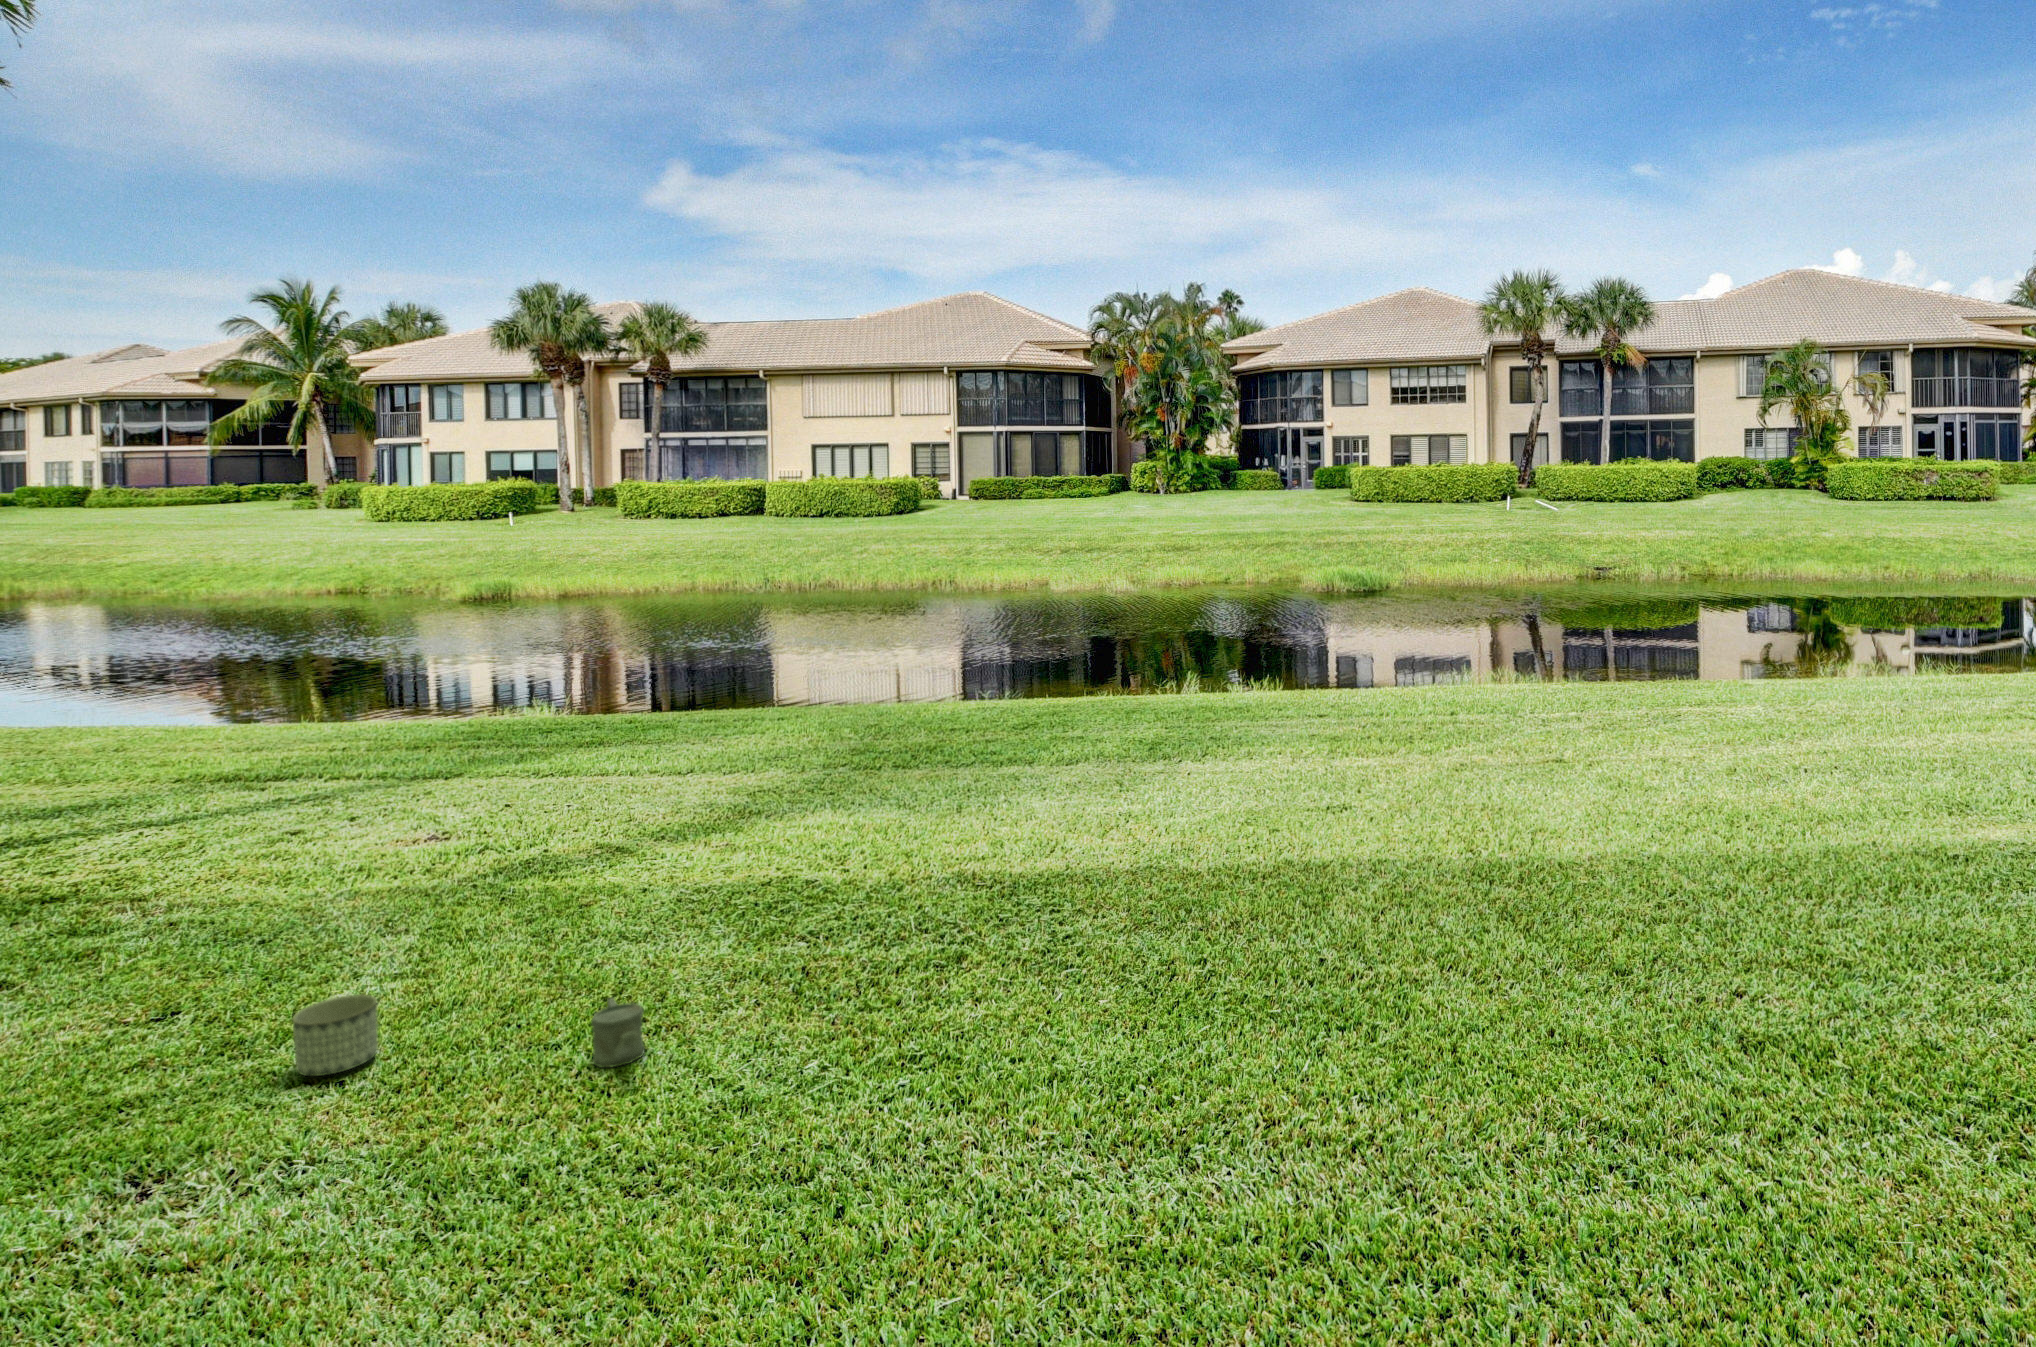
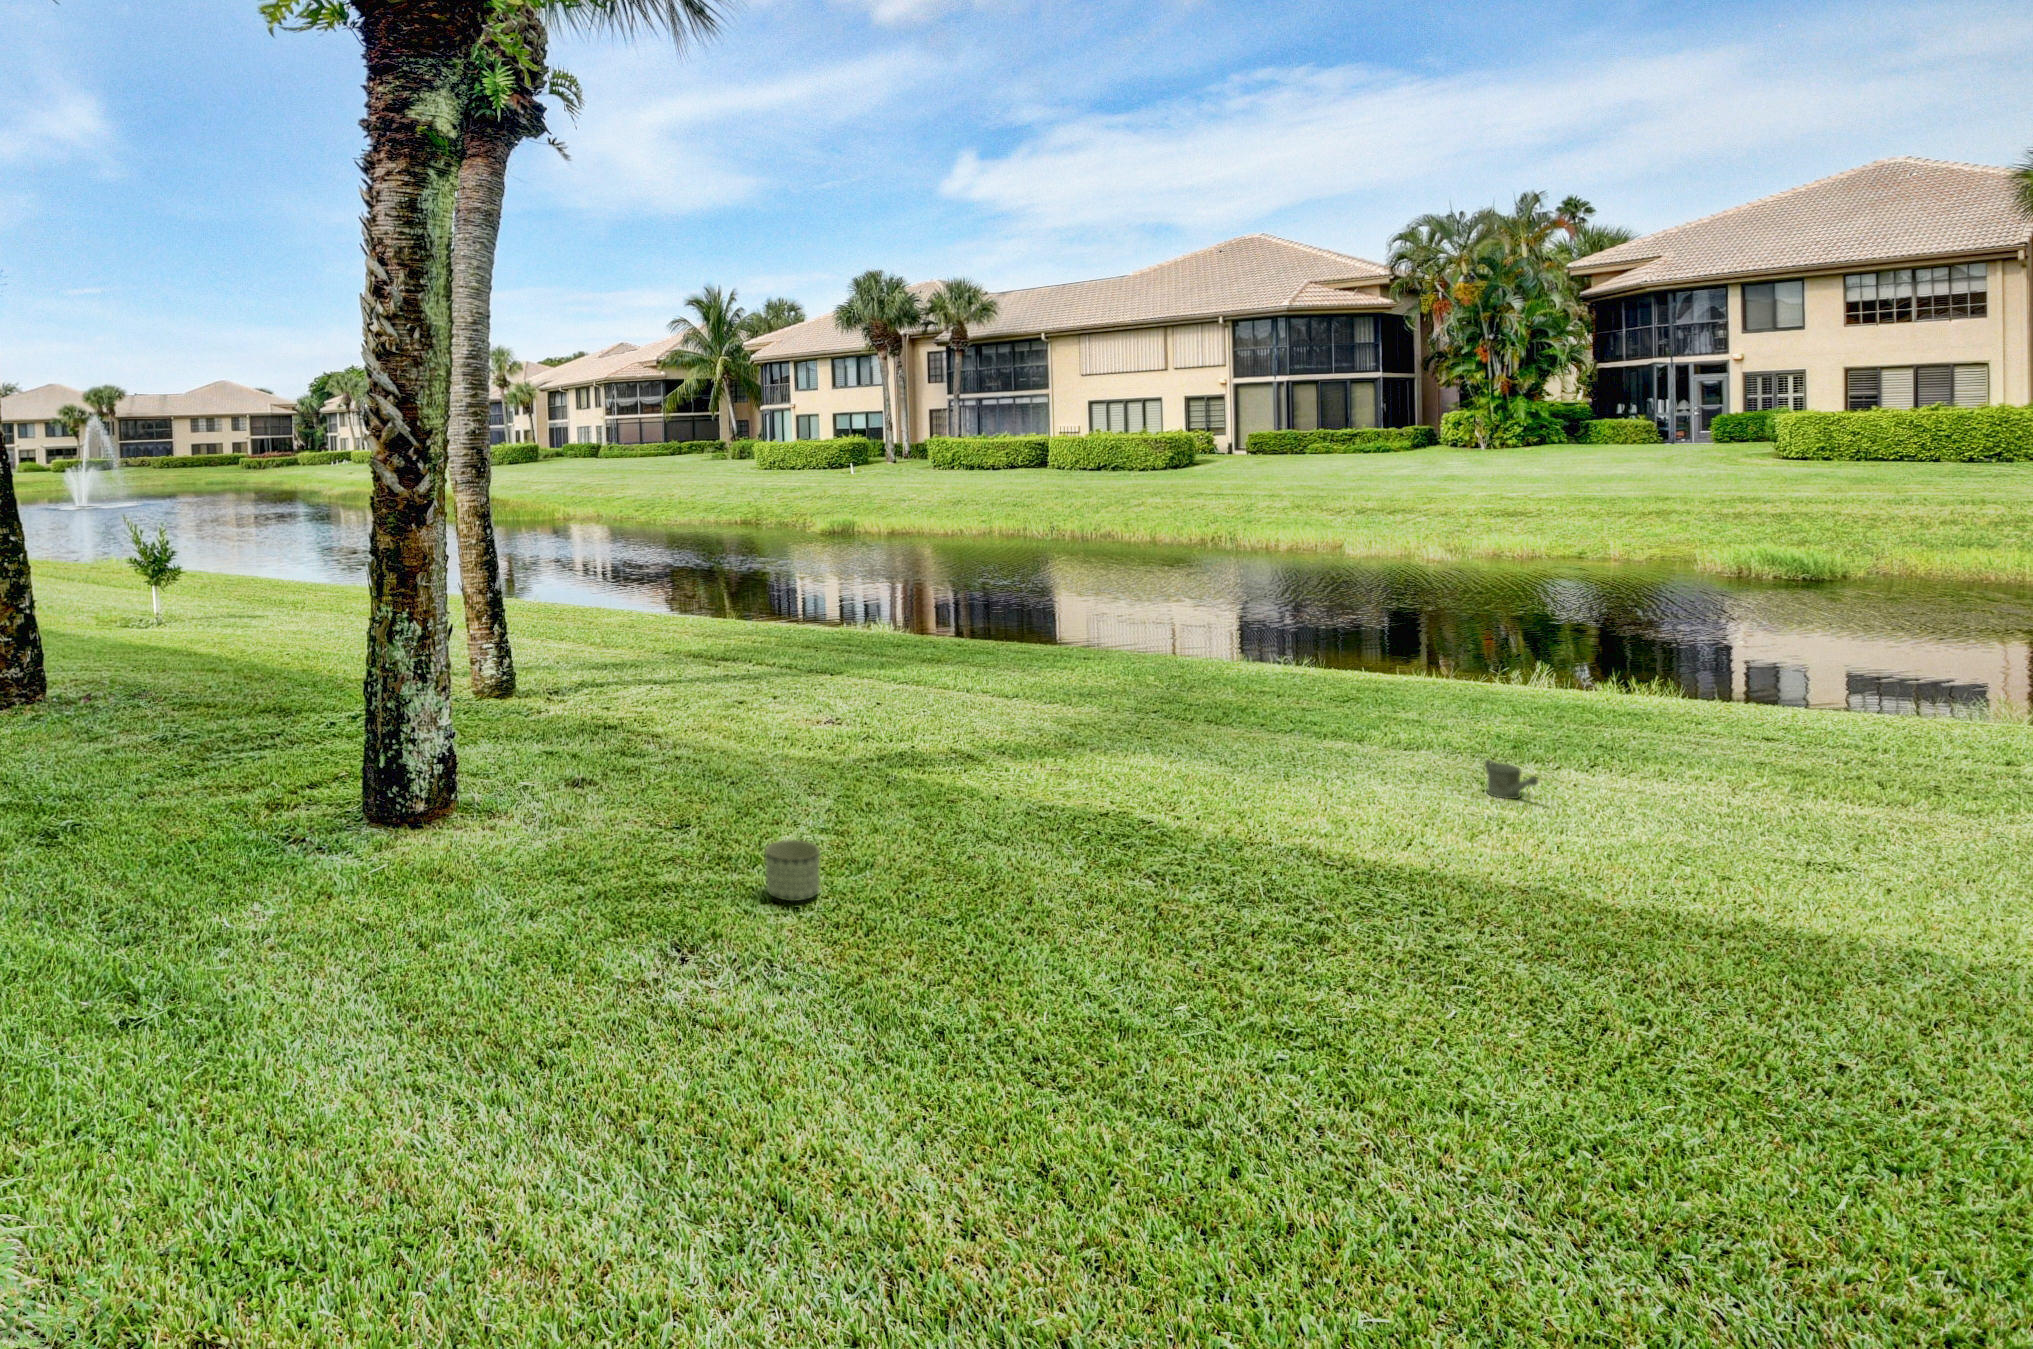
watering can: present [591,998,645,1068] -> present [1485,760,1538,799]

